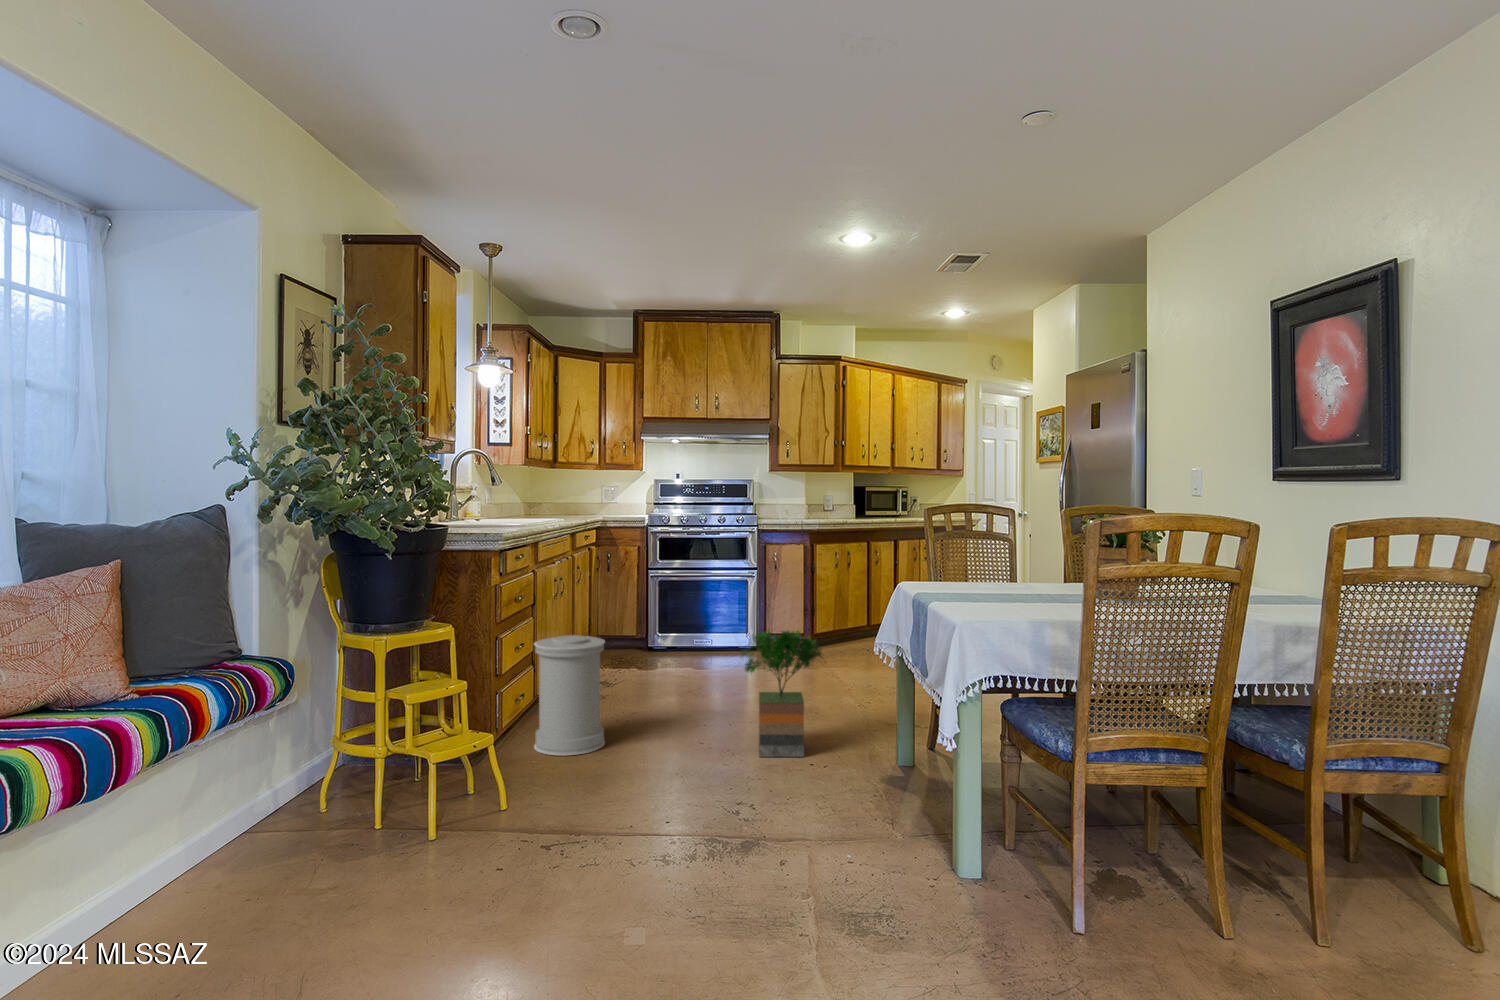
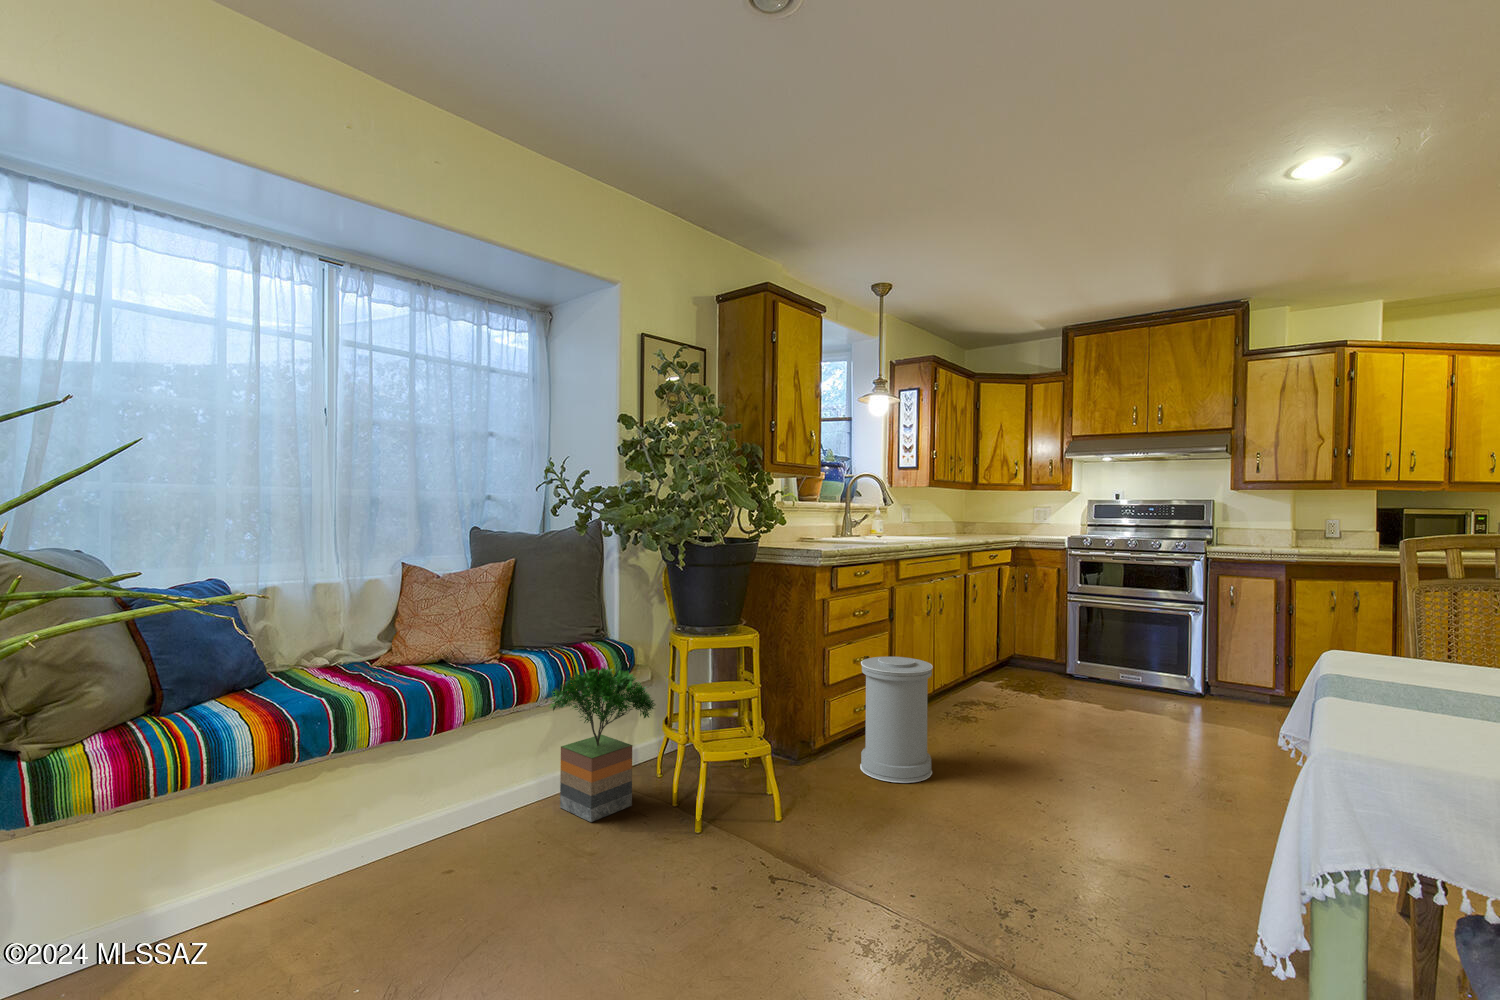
potted tree: present [740,631,822,757] -> present [550,667,656,822]

